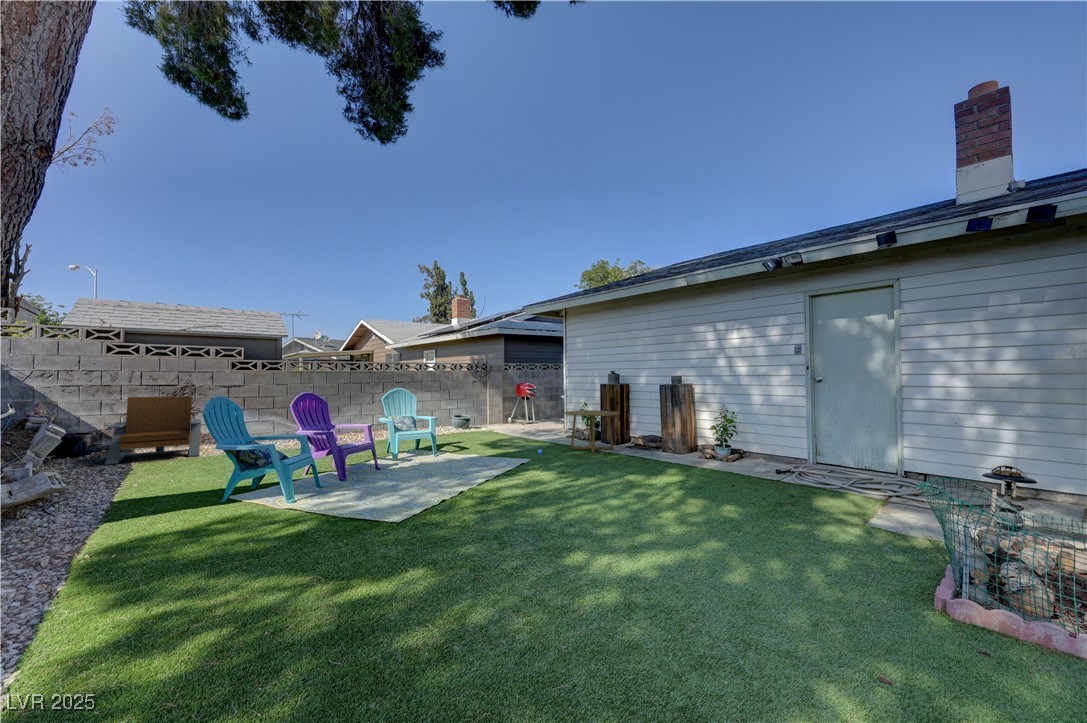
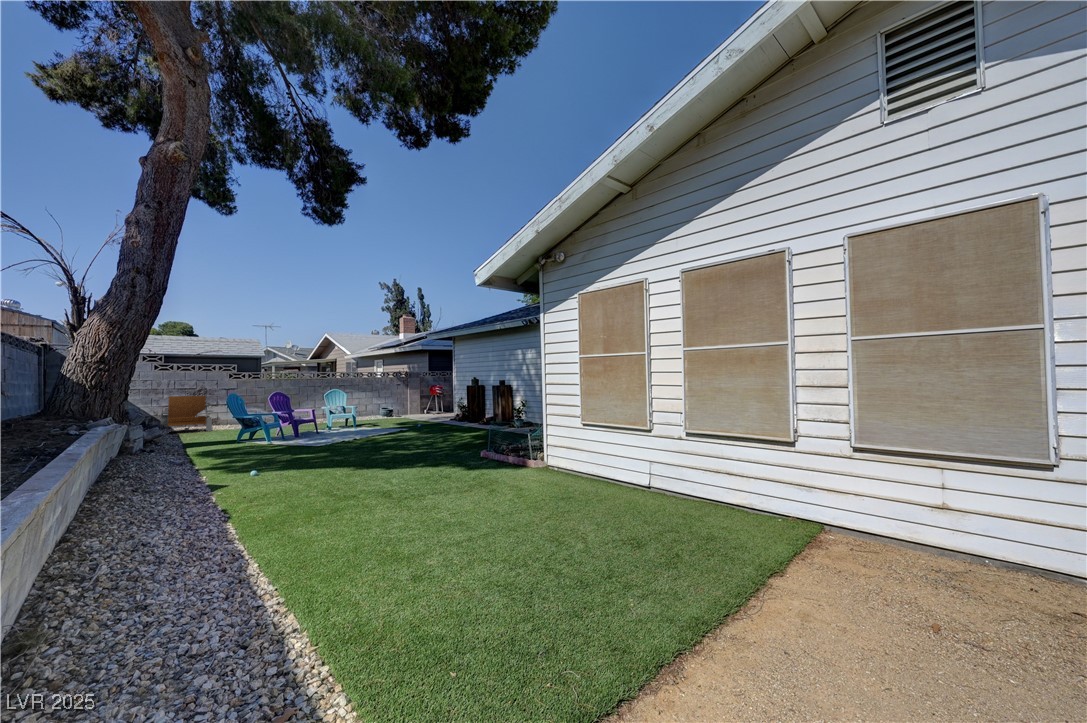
round table: present [564,411,620,453] -> none [438,401,473,425]

